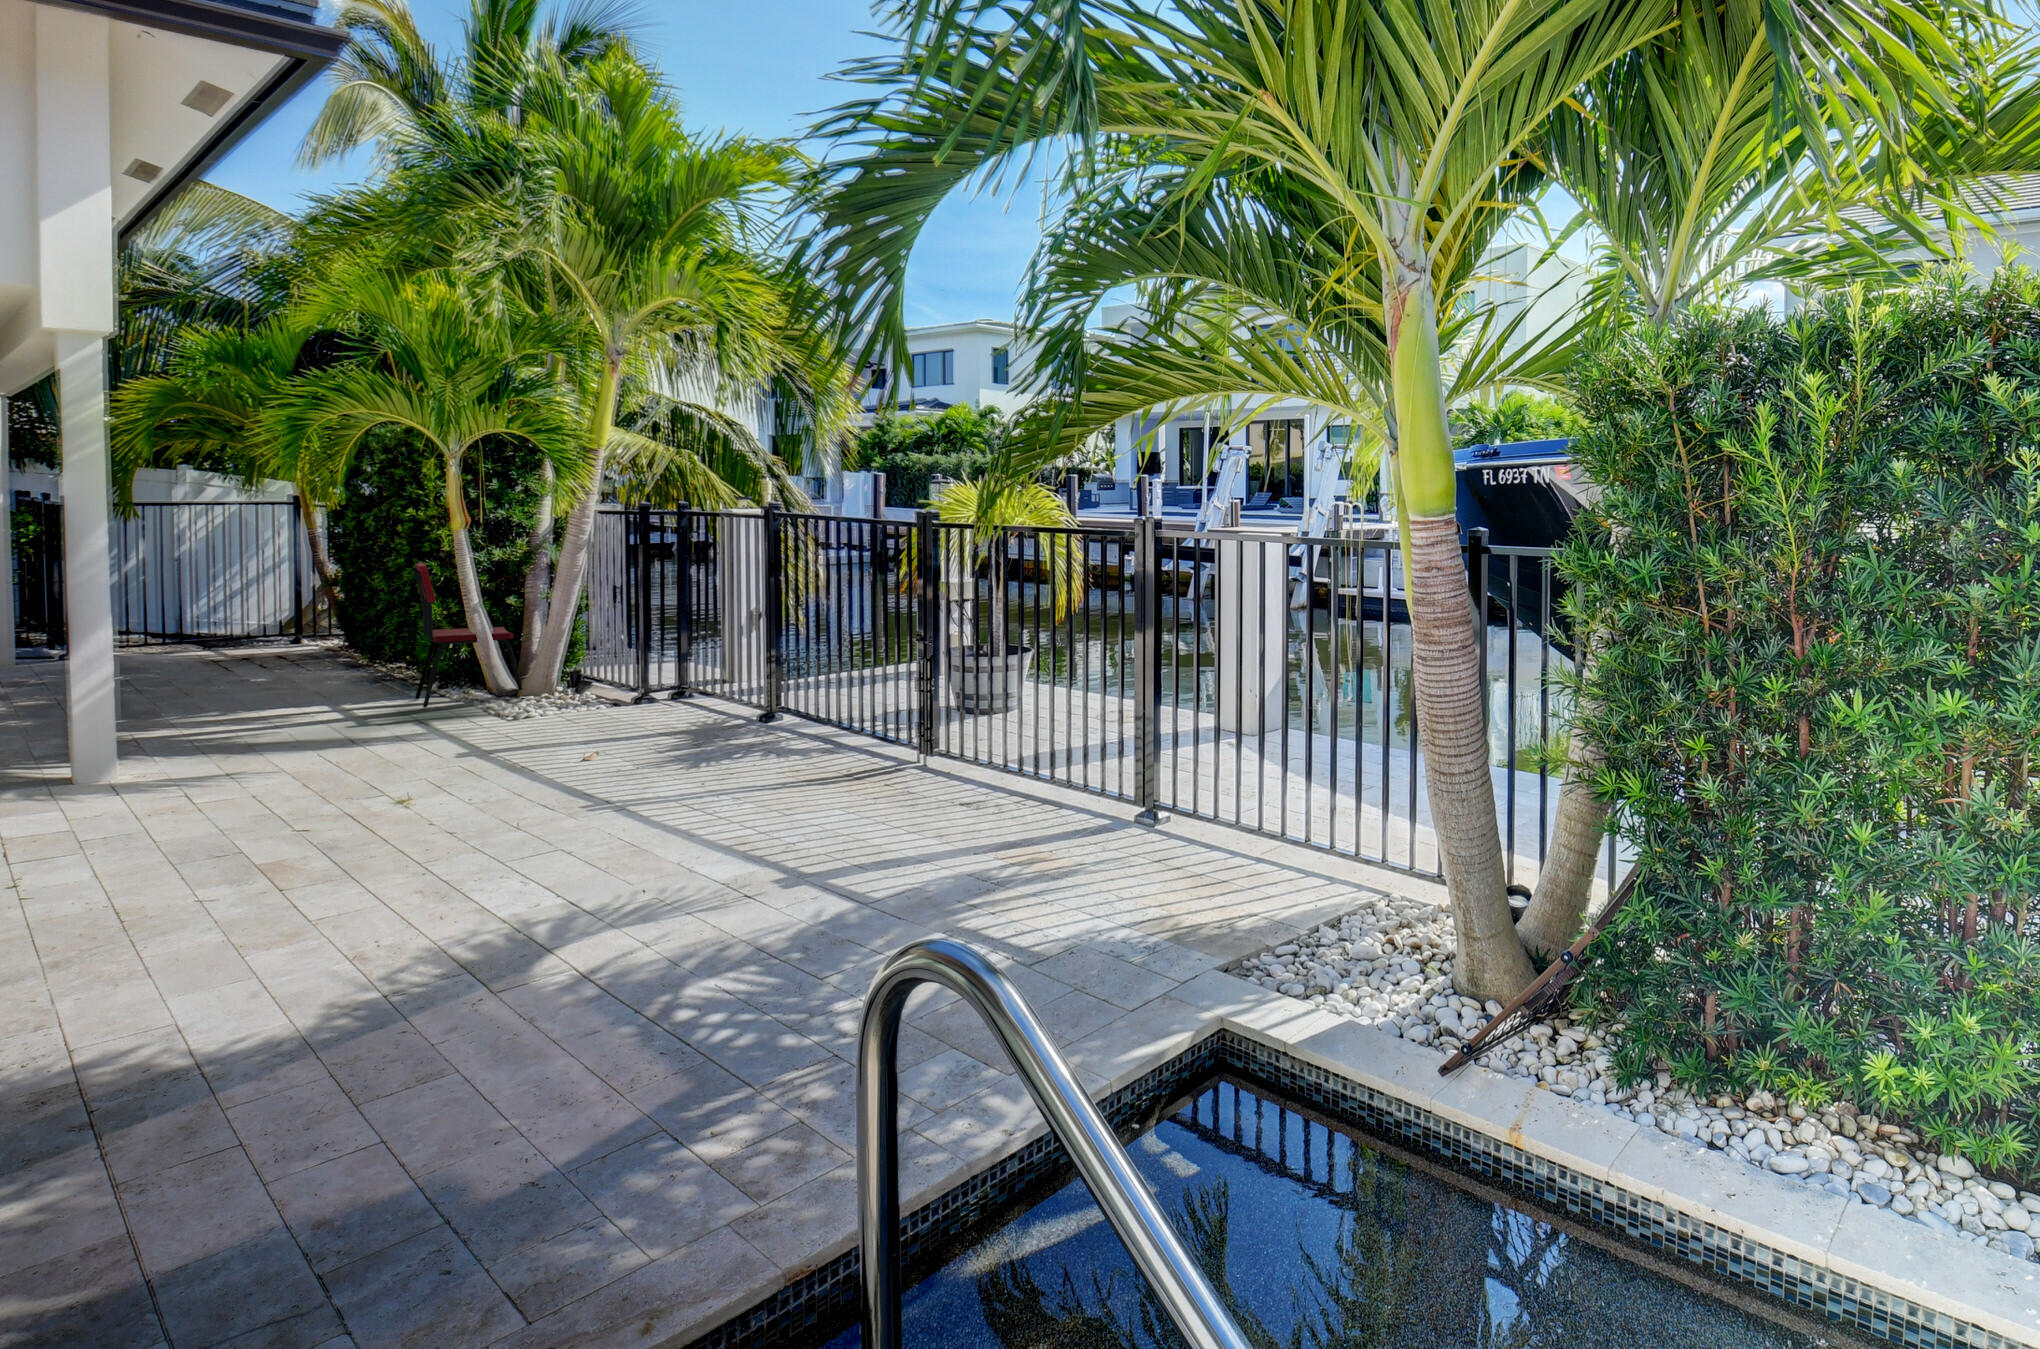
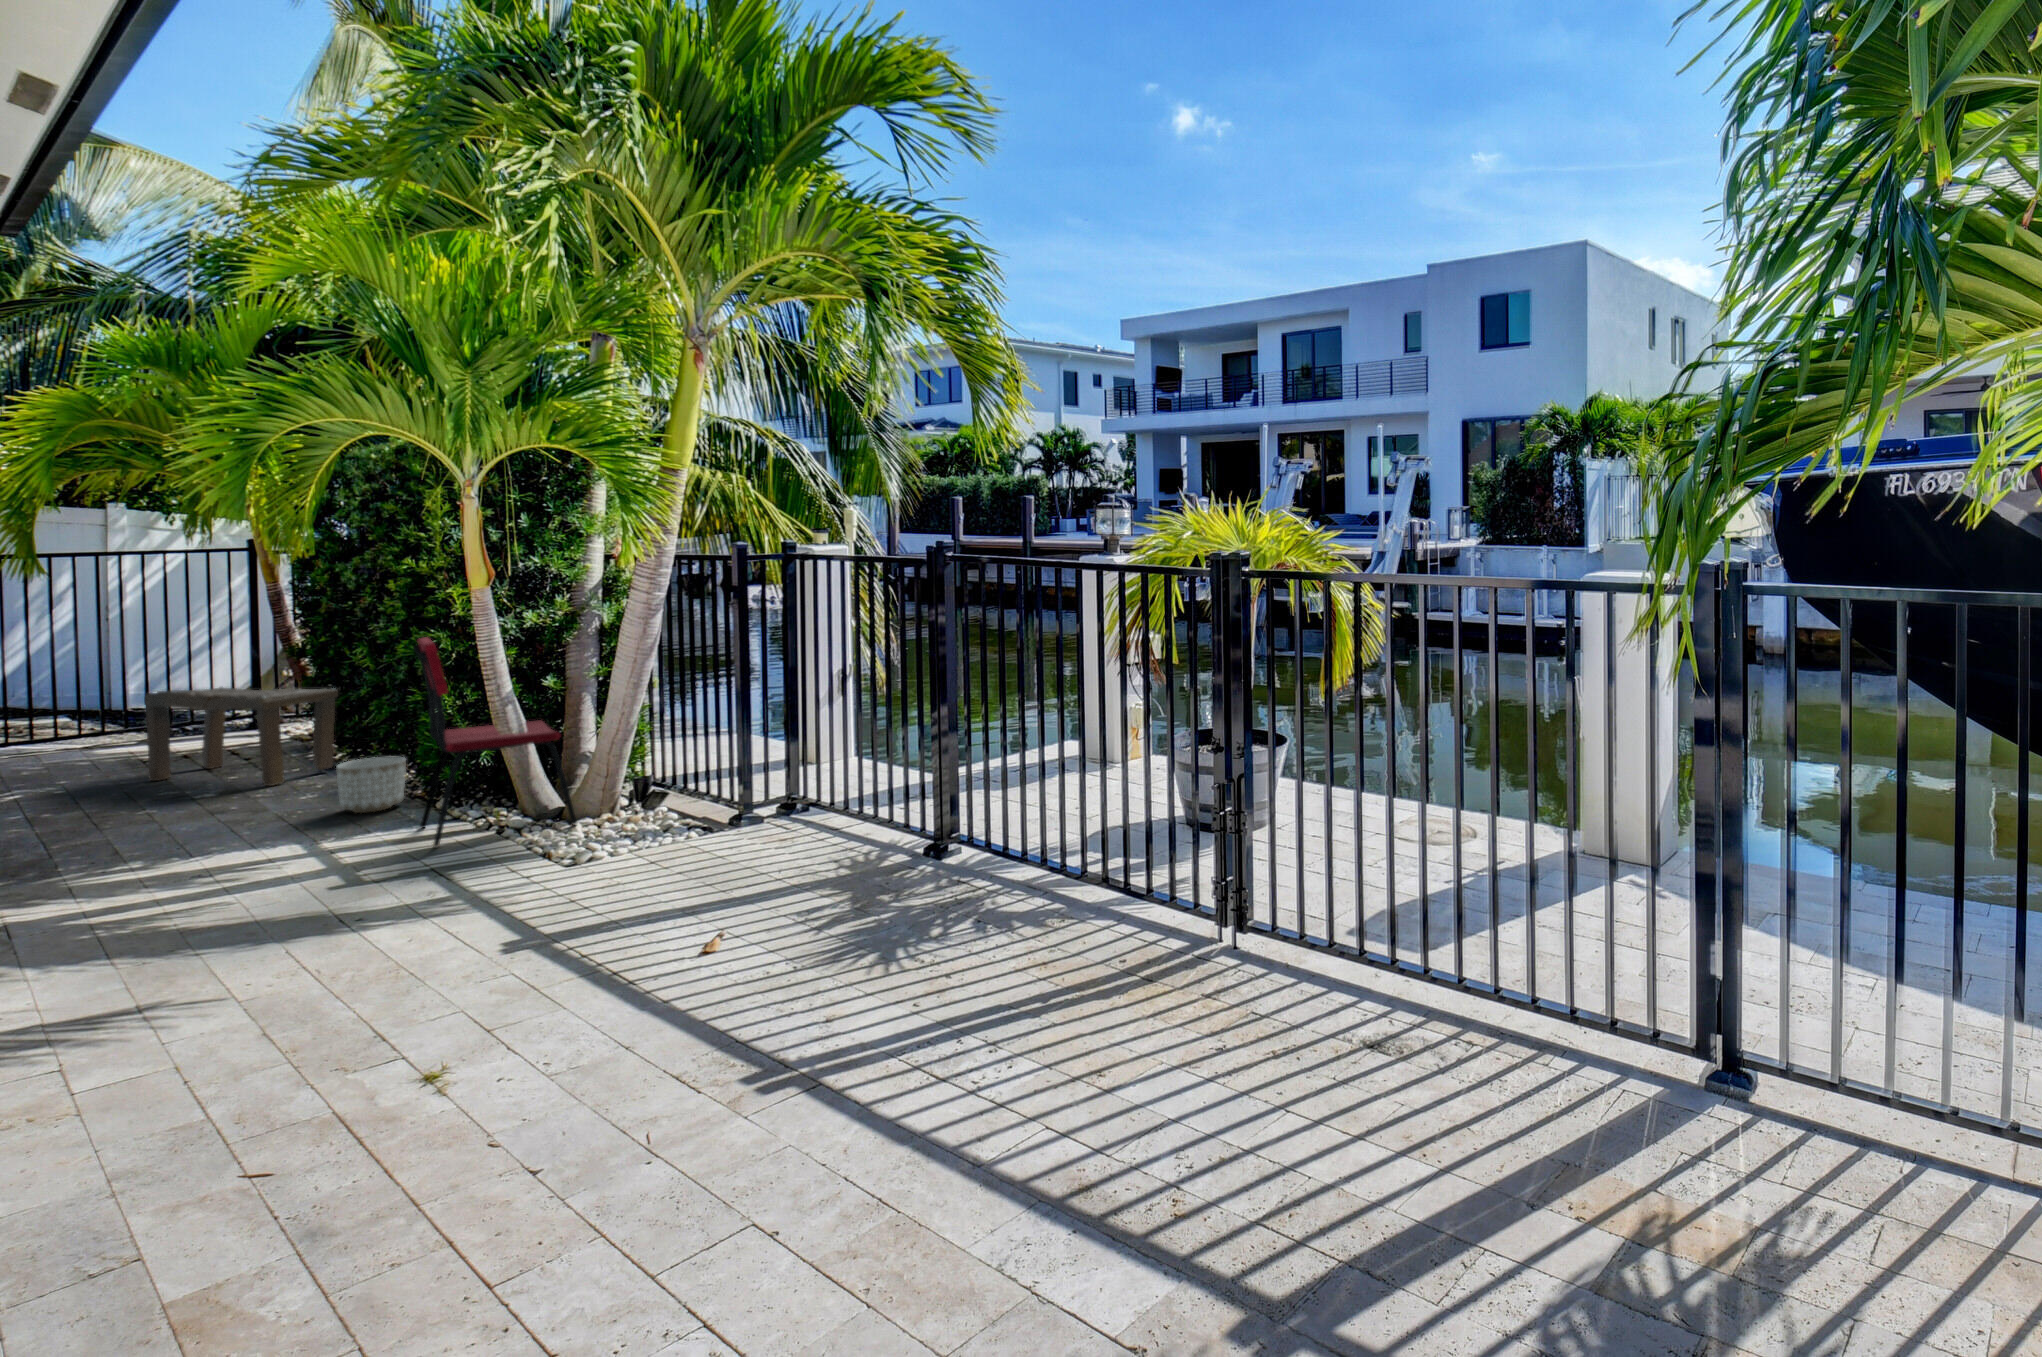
bench: none [220,604,360,675] -> present [144,687,338,786]
planter: none [358,652,407,690] -> present [336,757,406,813]

